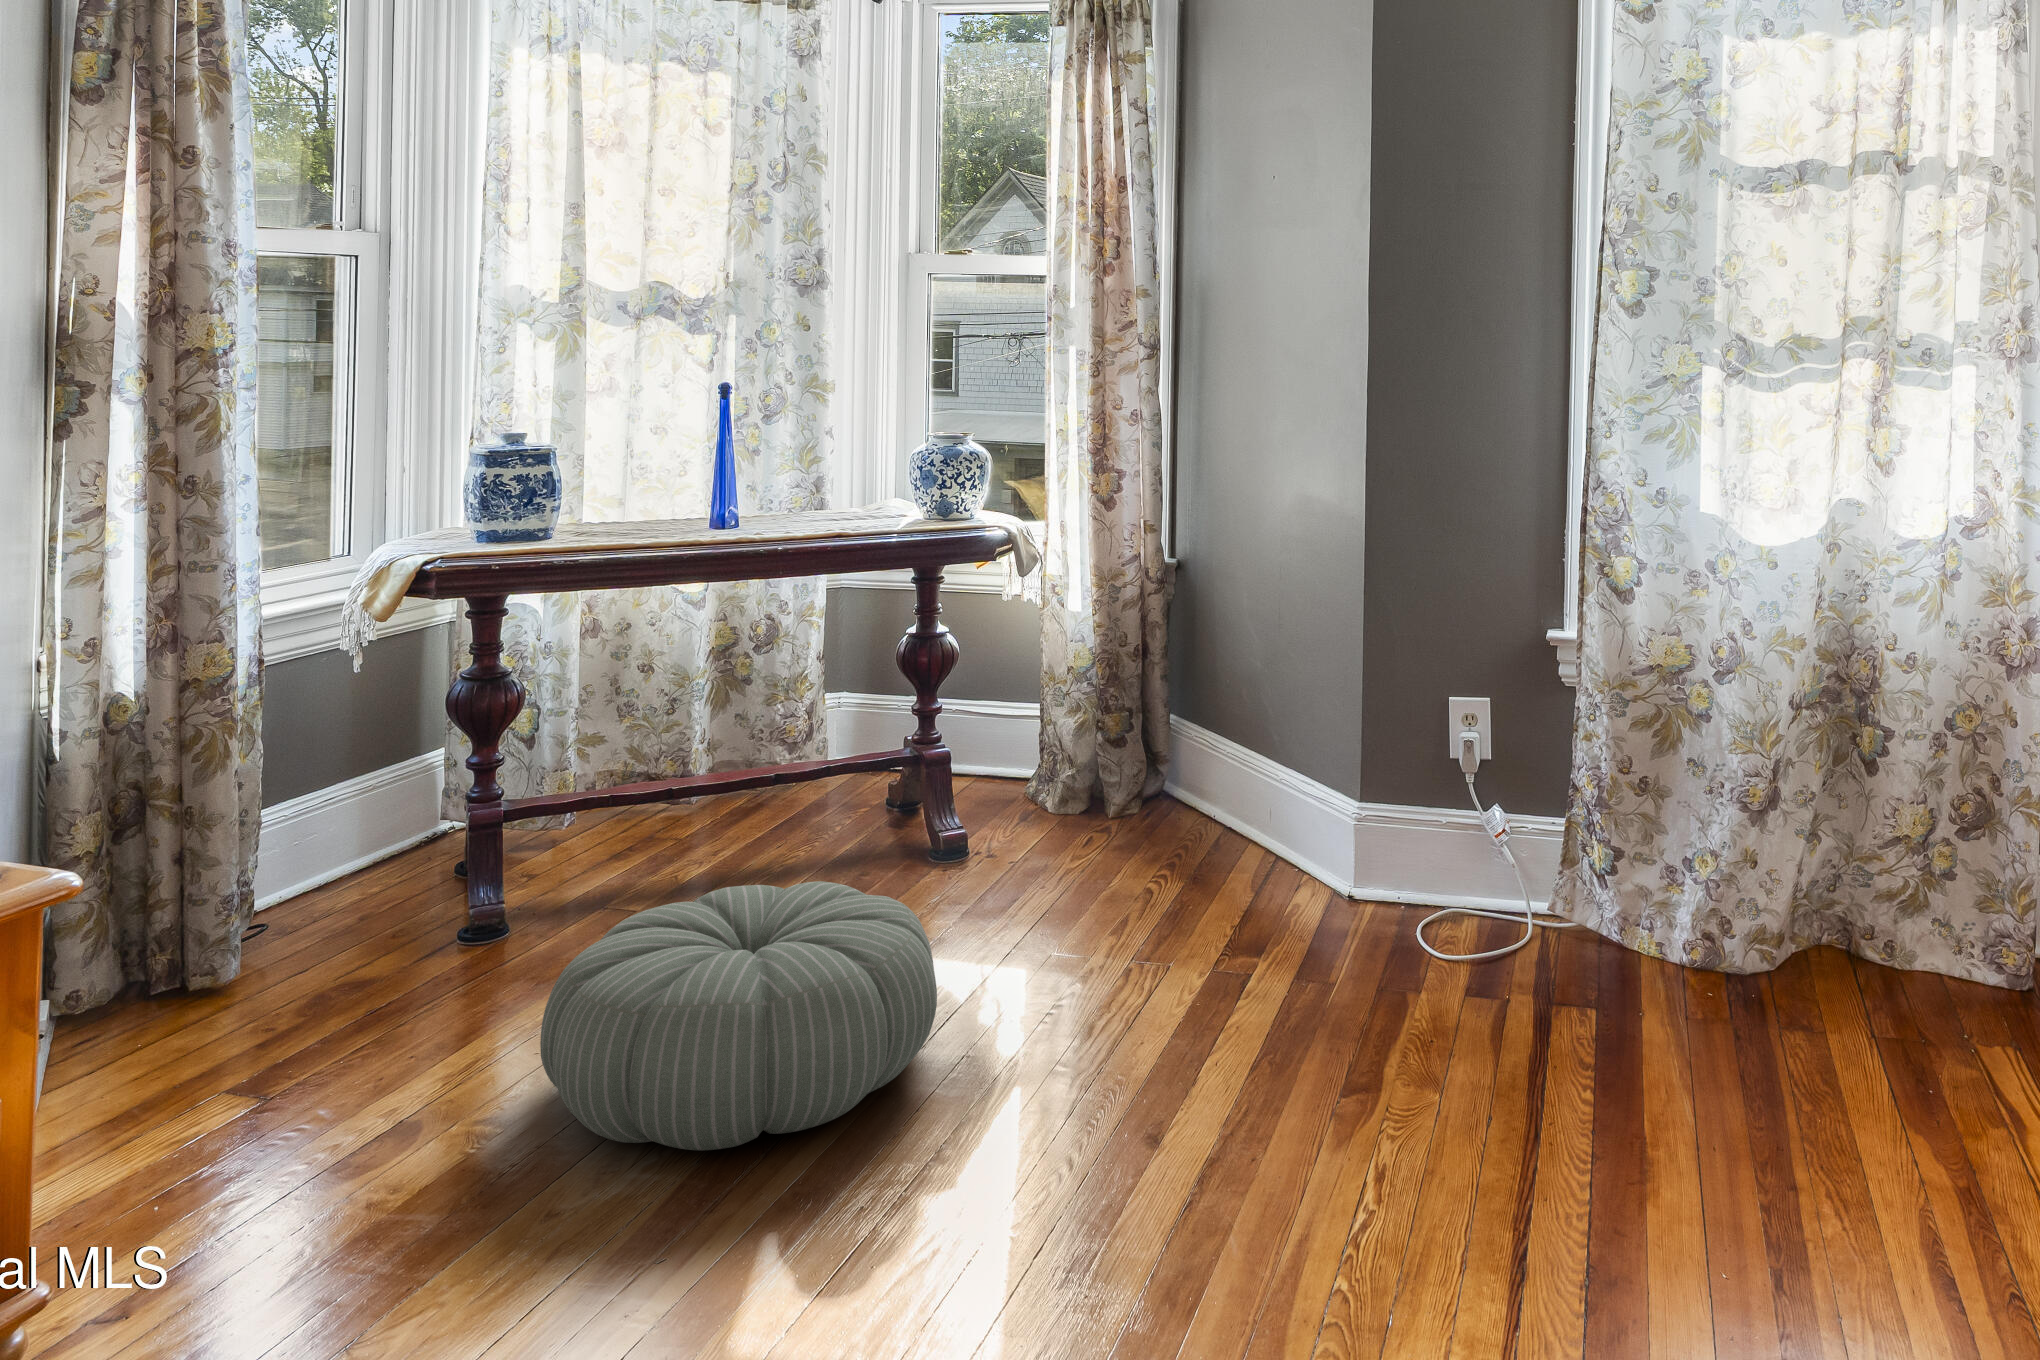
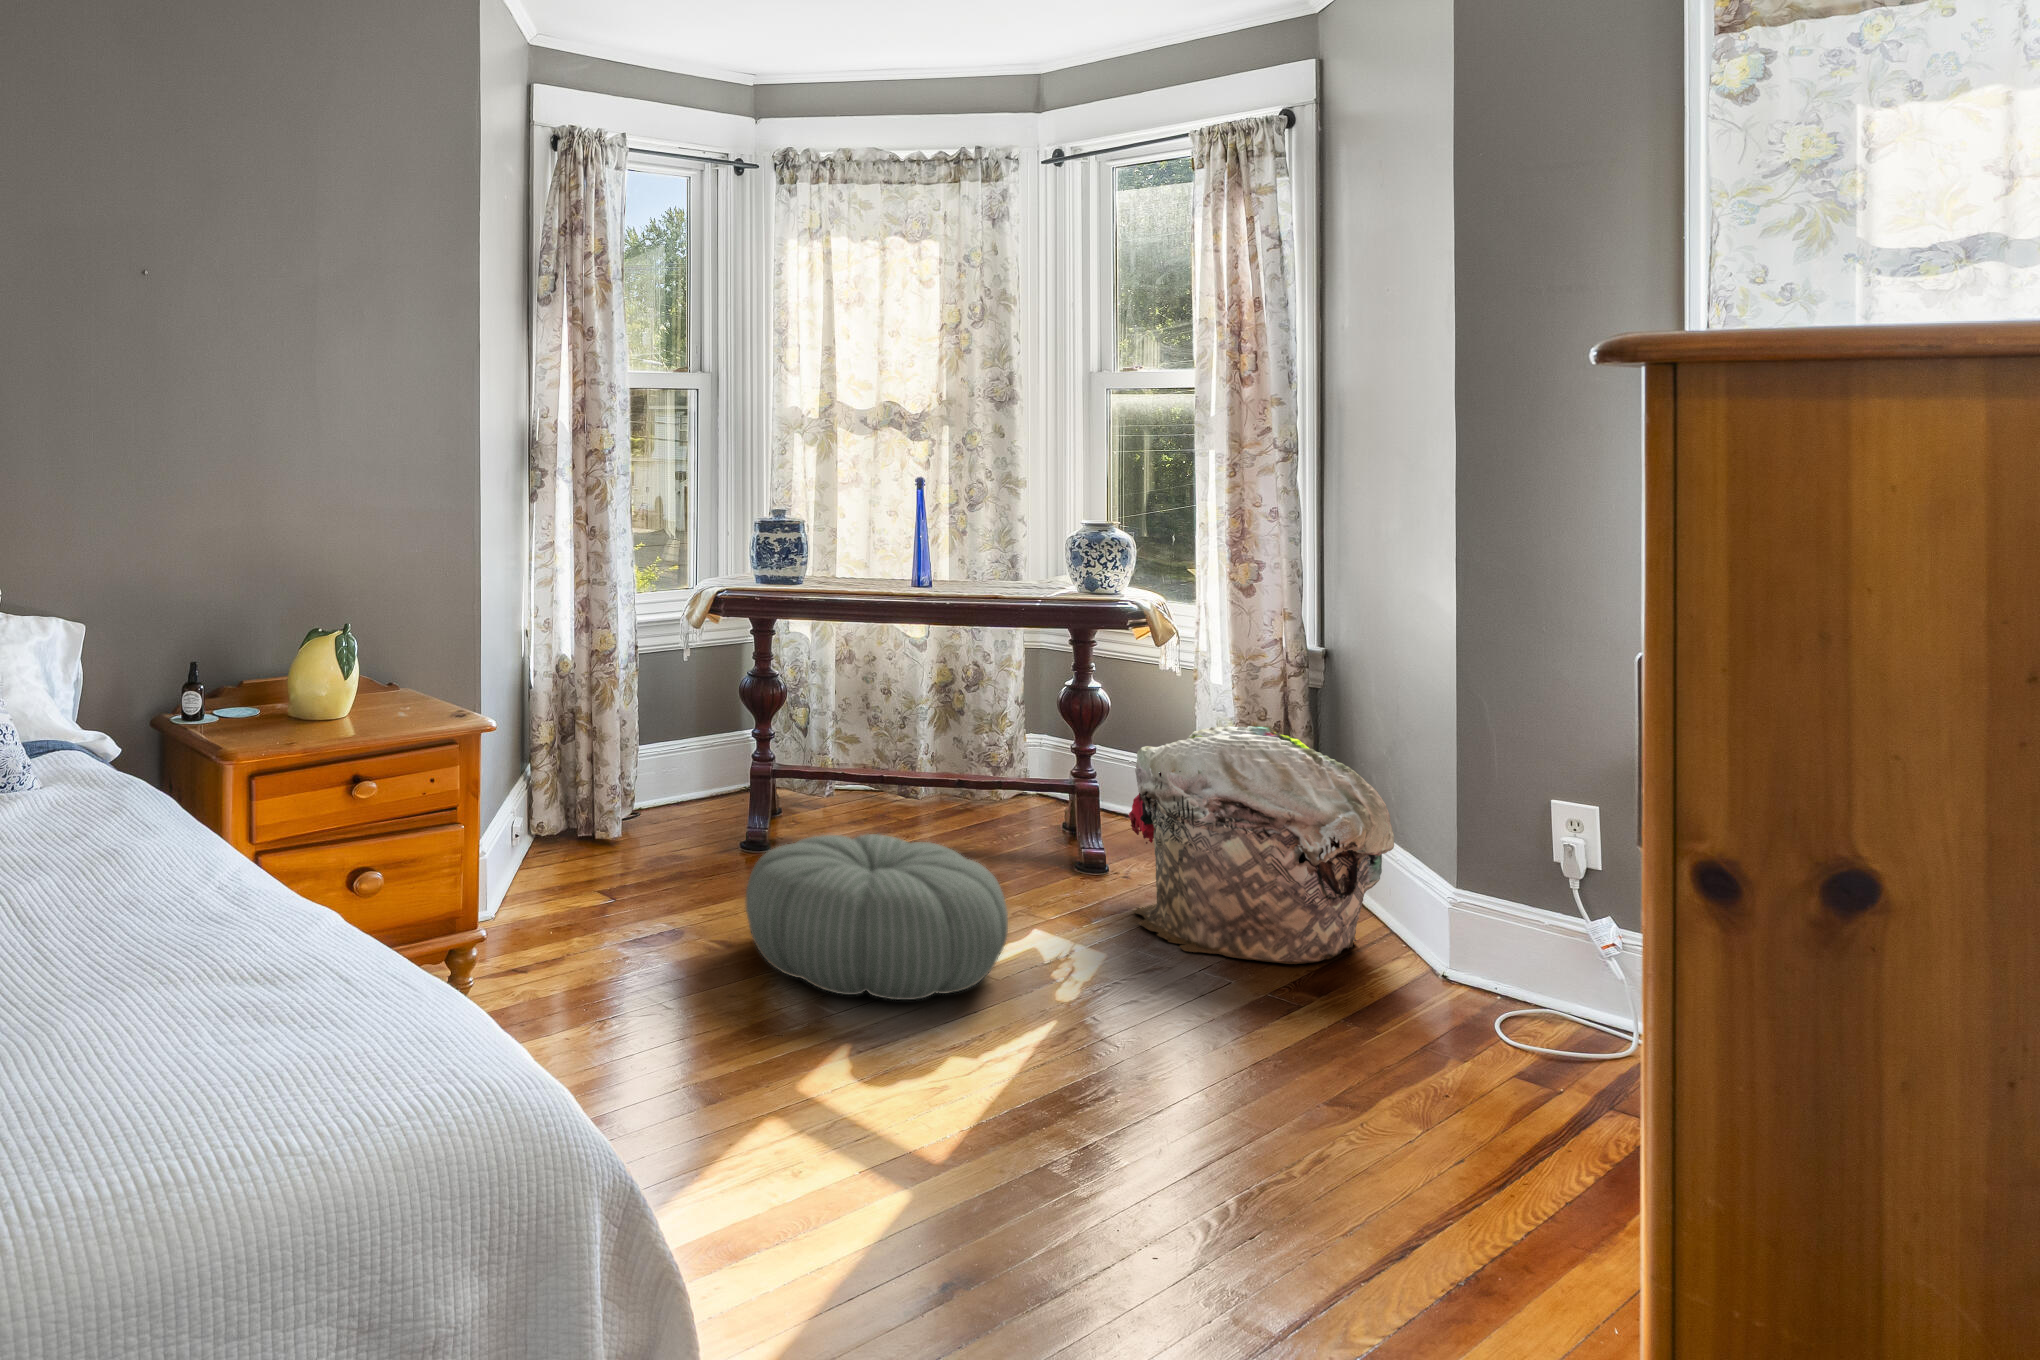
laundry basket: none [1004,657,1299,931] -> present [1128,726,1394,964]

